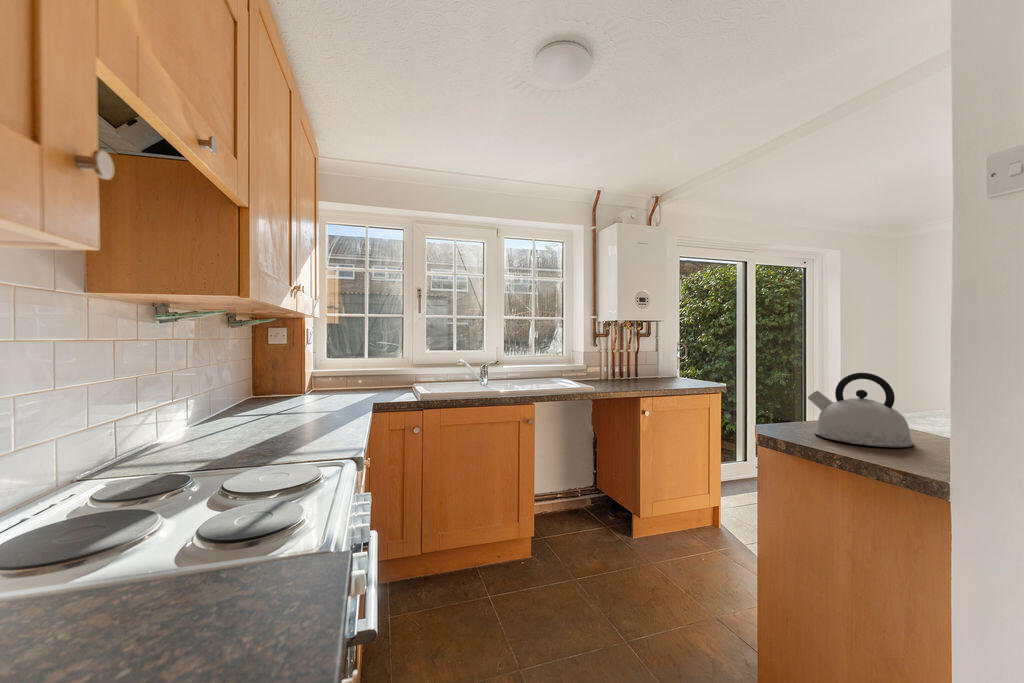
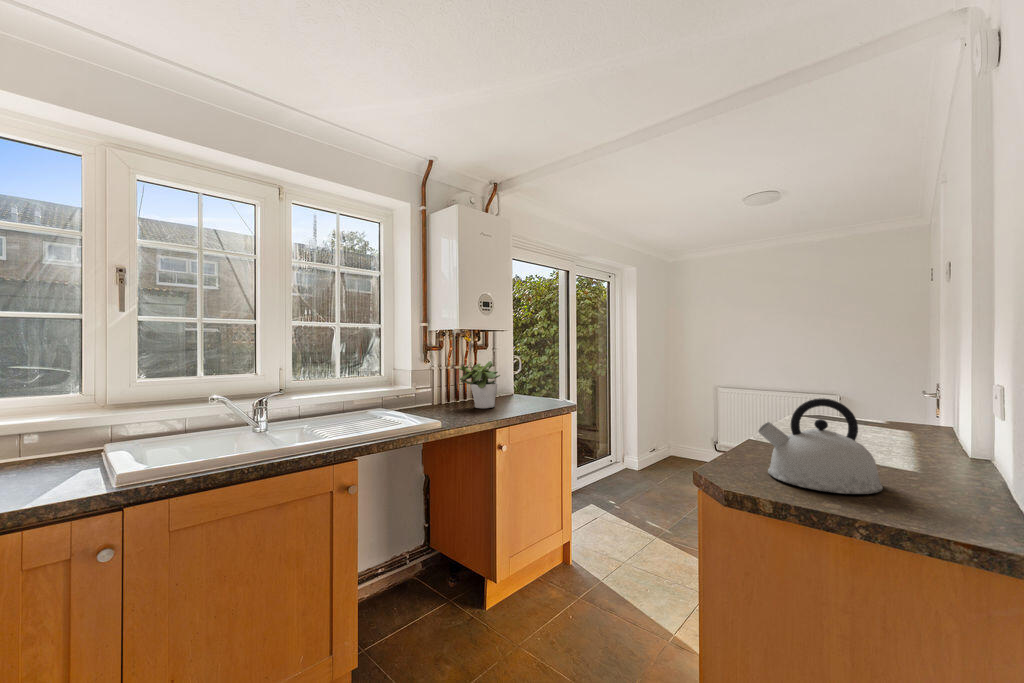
potted plant: none [620,346,653,383] -> present [459,361,500,408]

